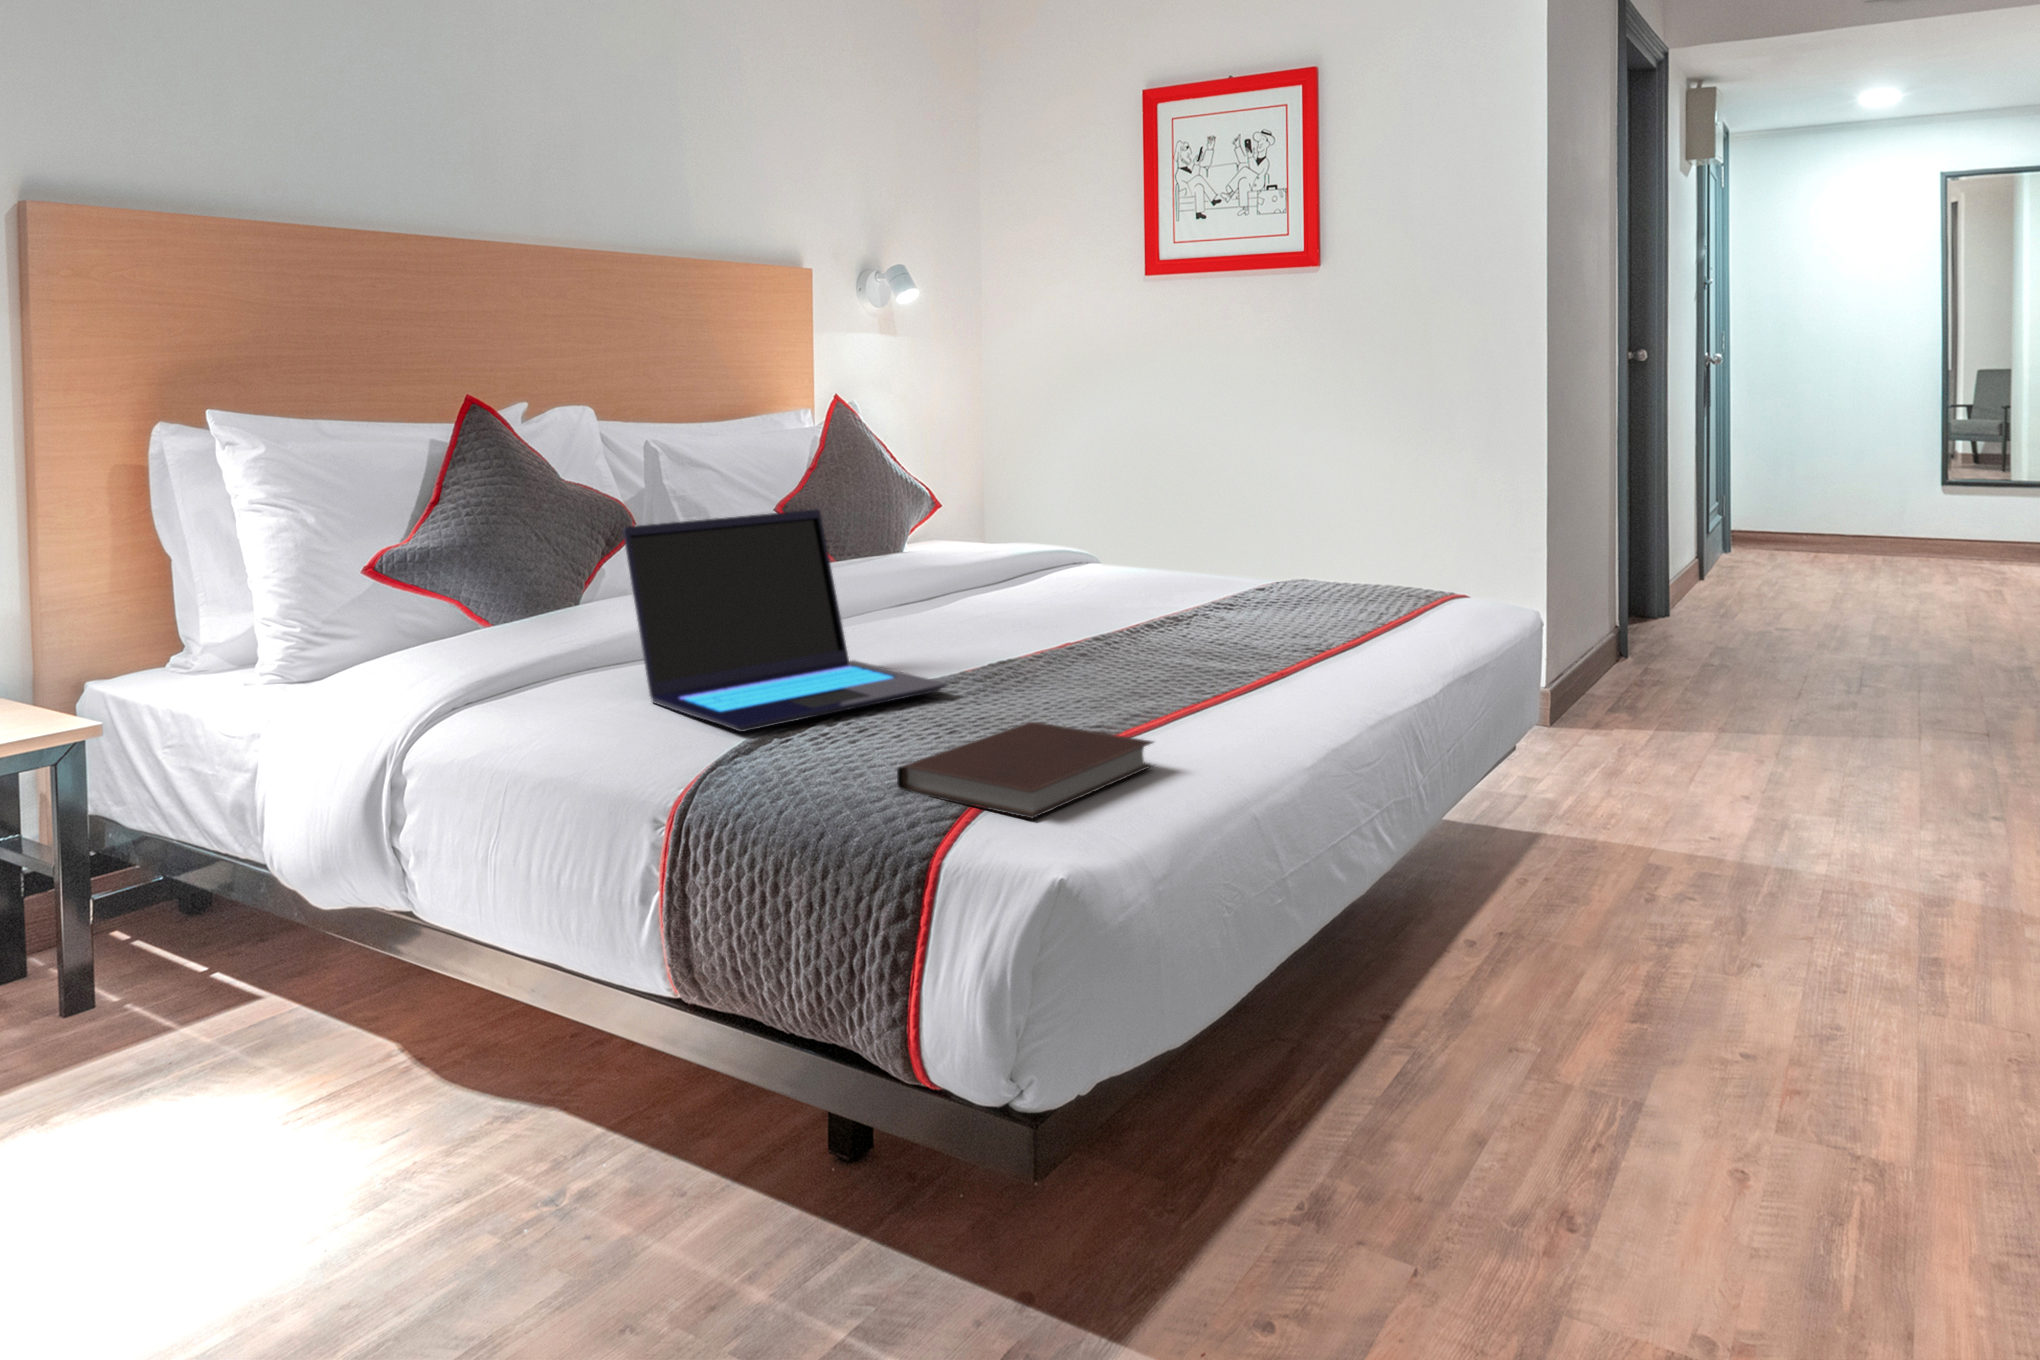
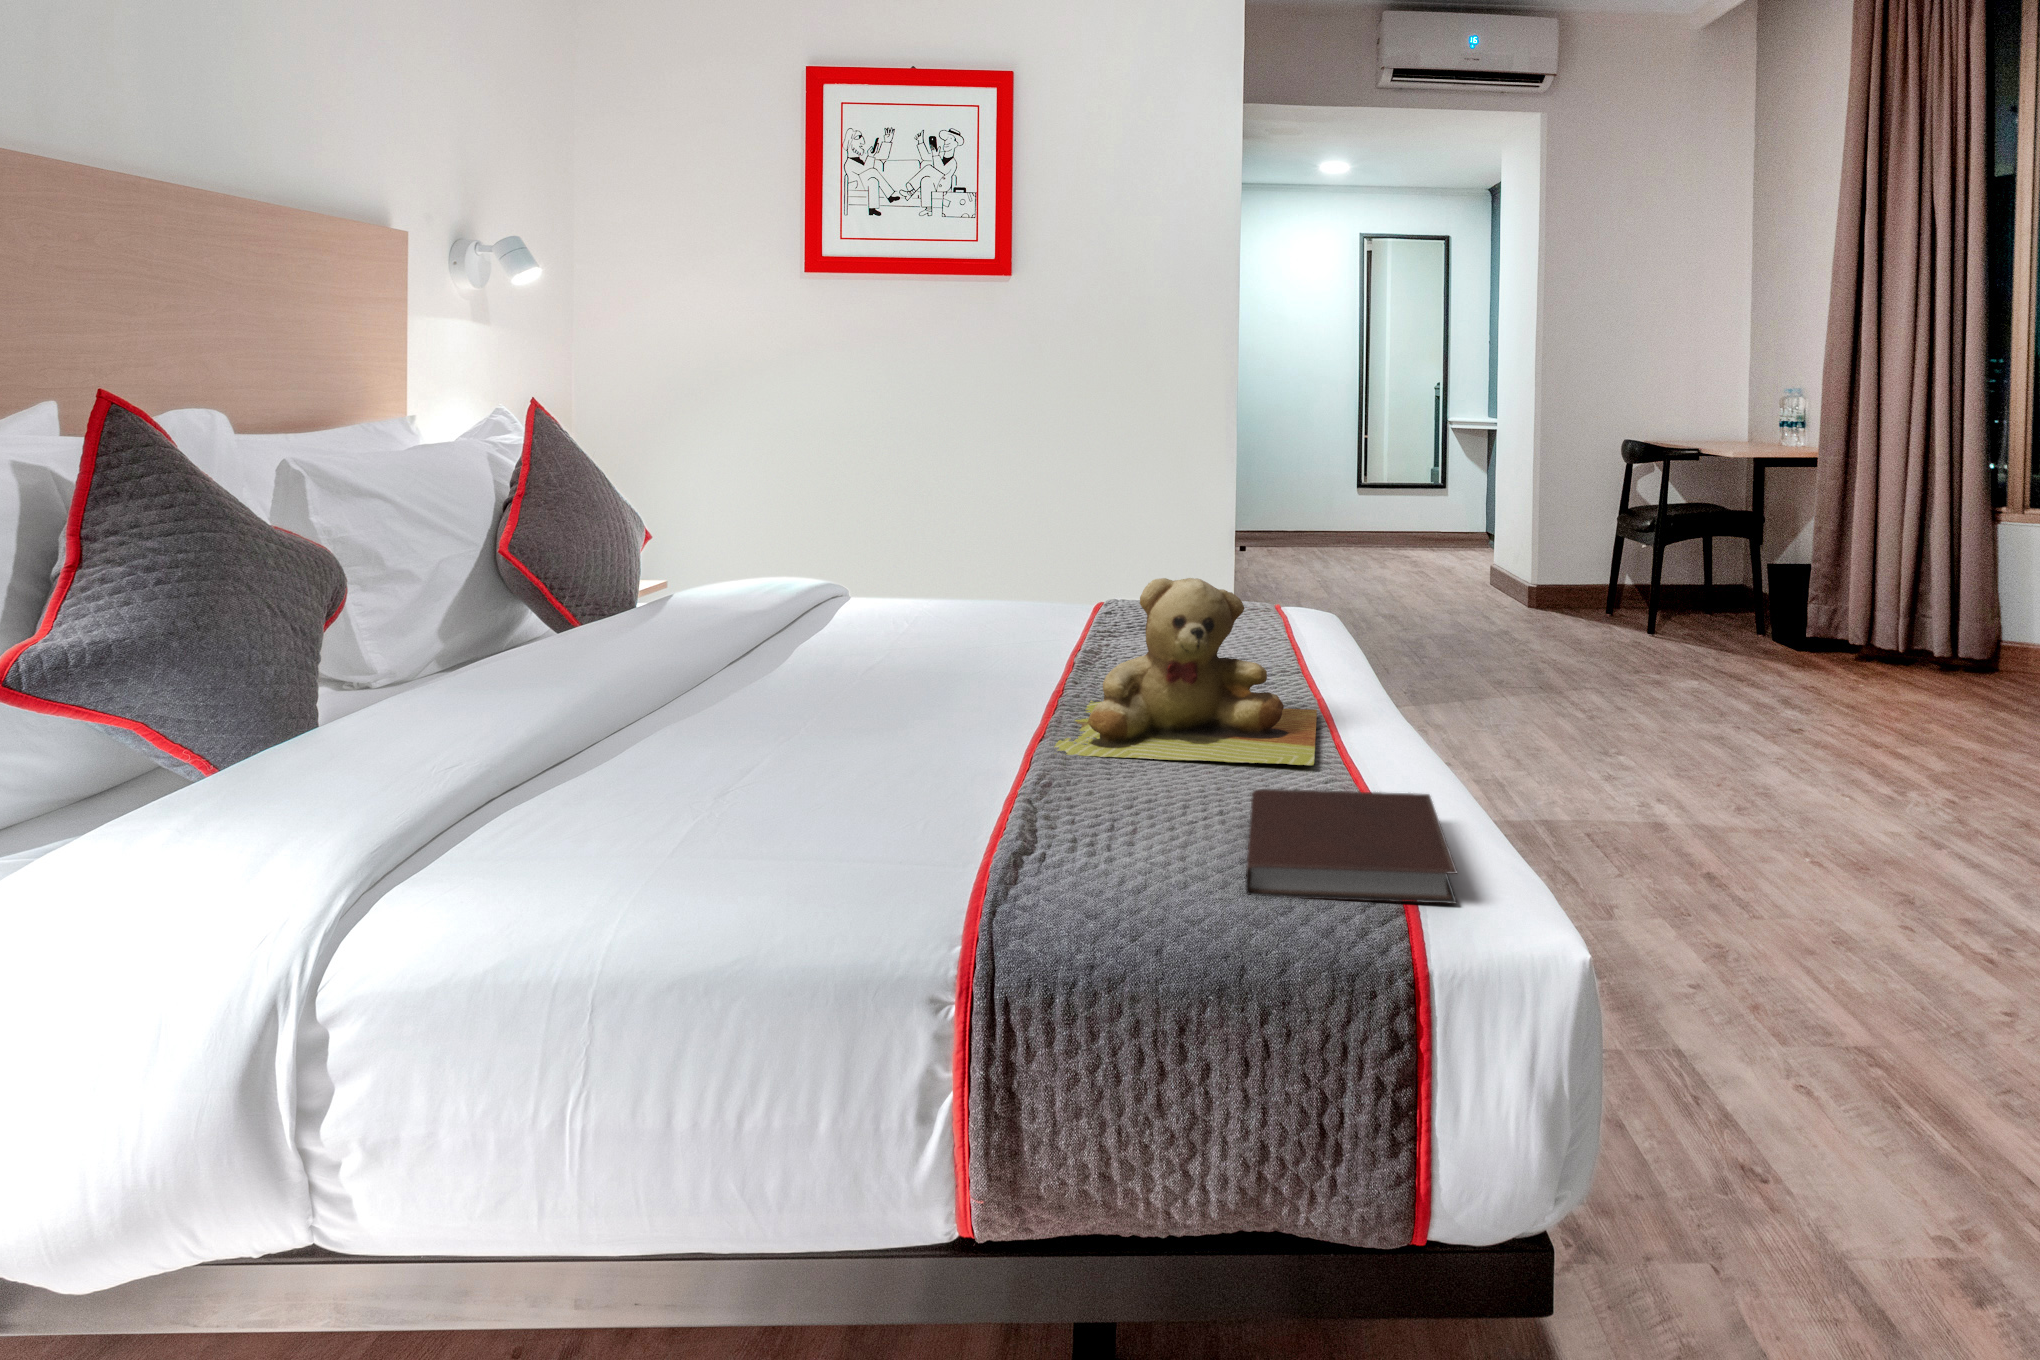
laptop: present [623,509,947,732] -> none [637,550,1055,853]
teddy bear: none [972,545,1265,716] -> present [1054,578,1317,765]

